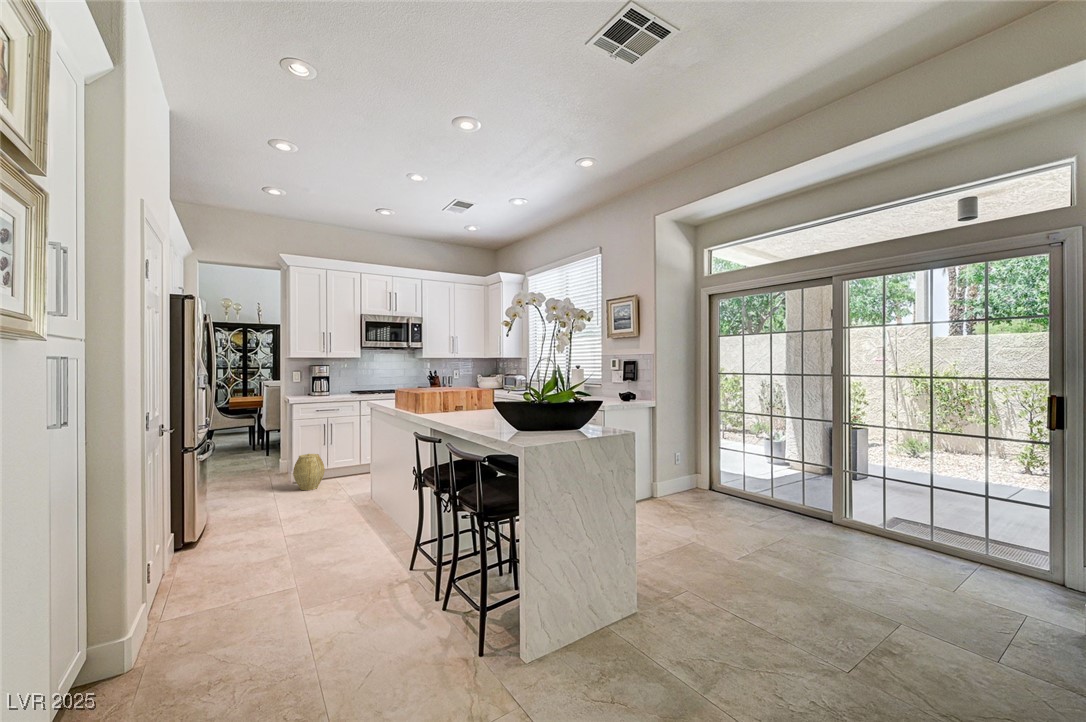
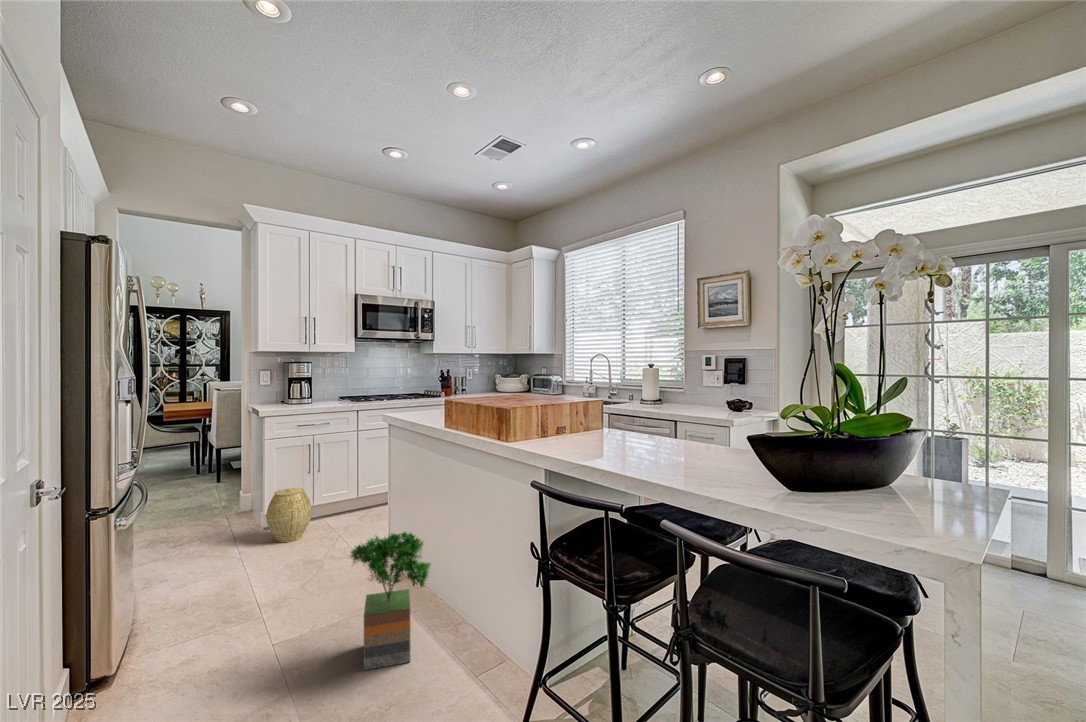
potted tree: none [326,470,377,548] -> present [350,532,431,670]

